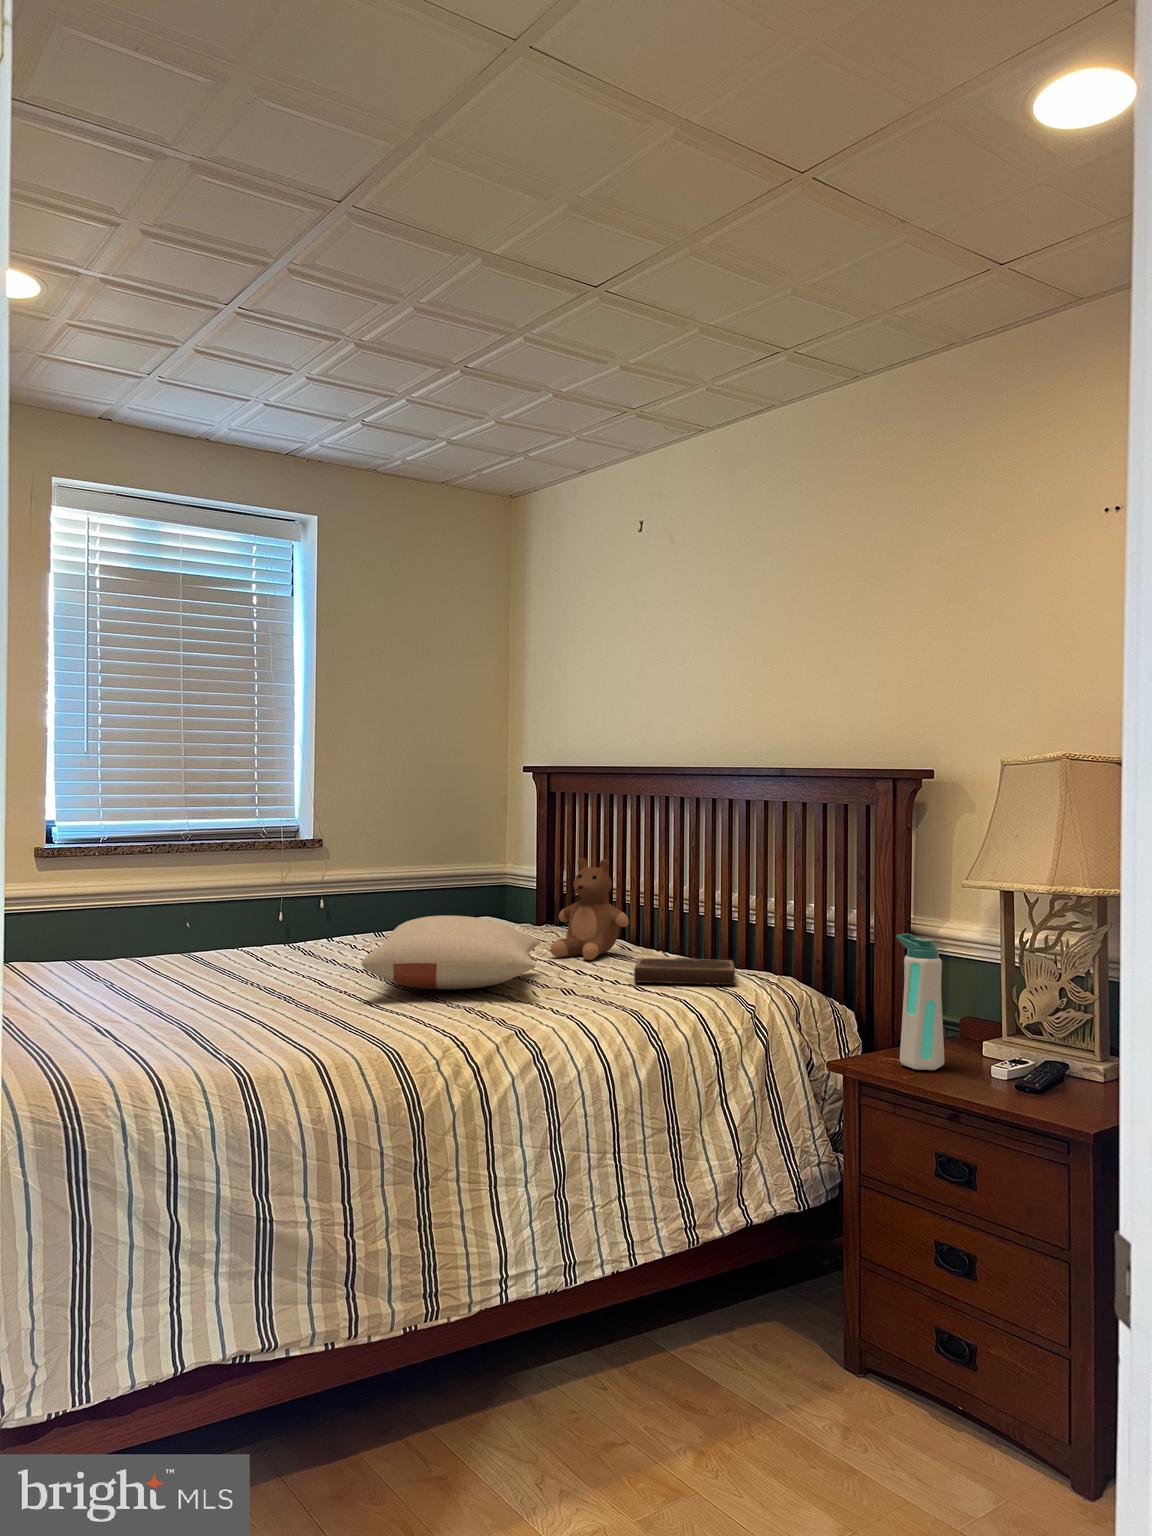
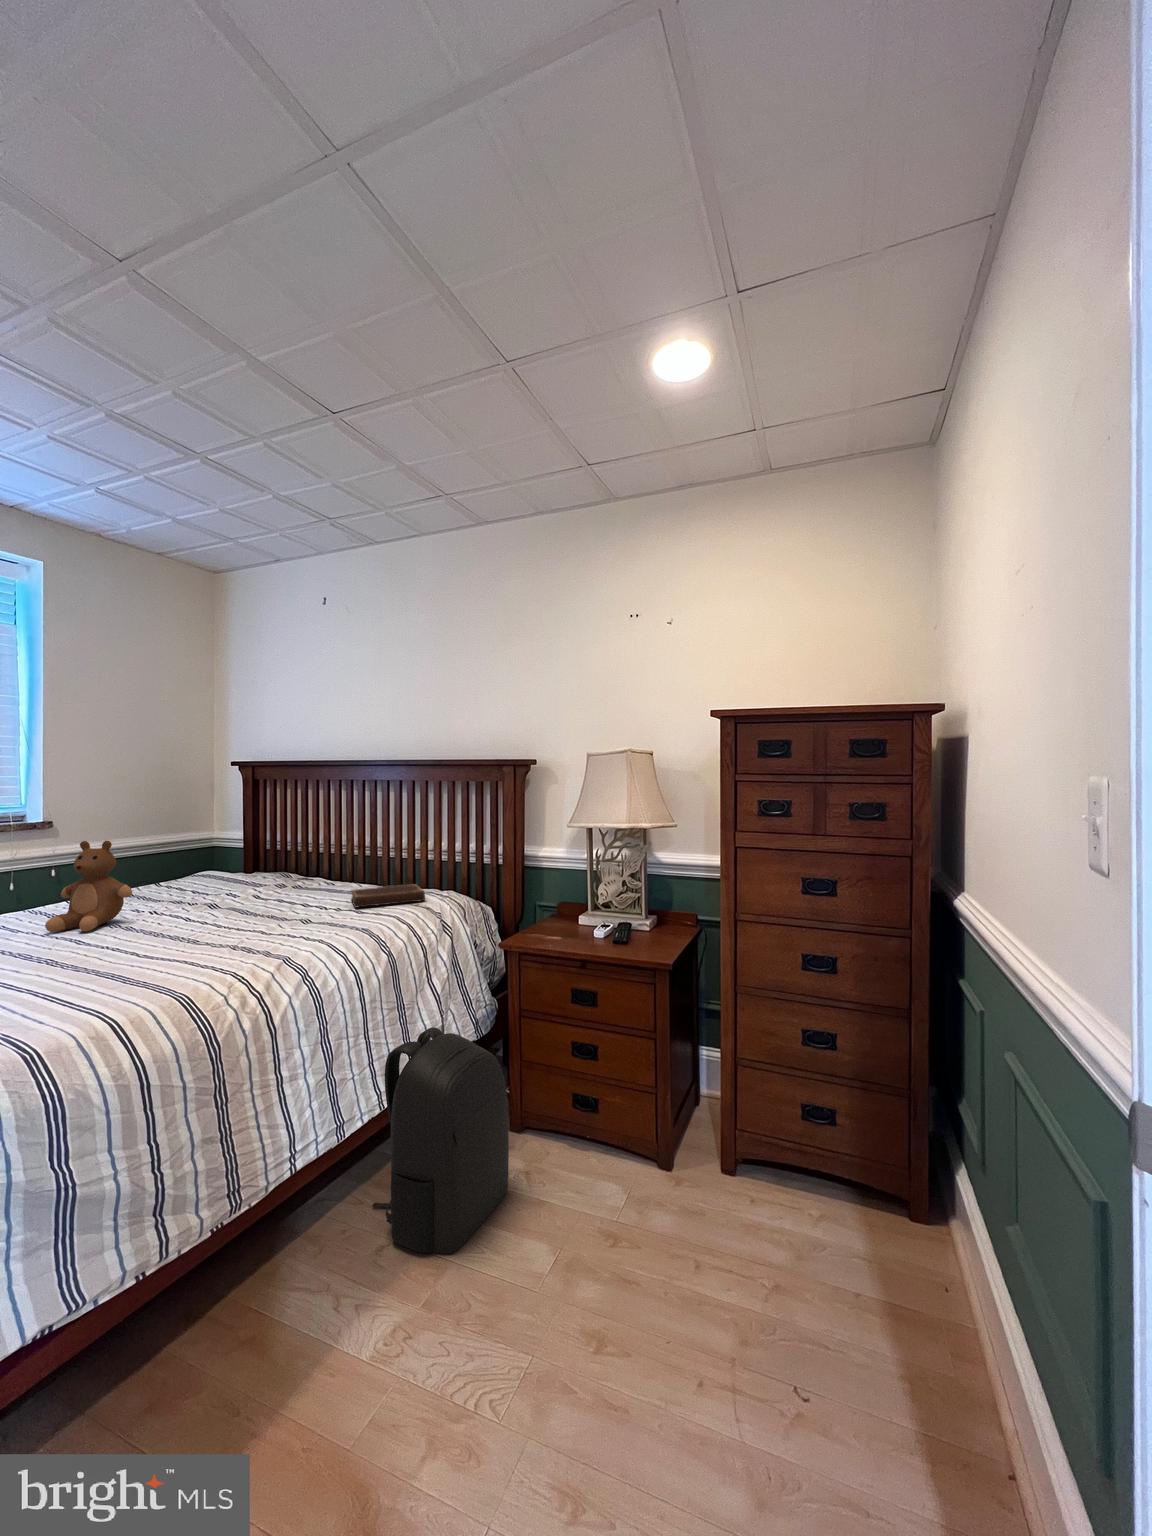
teddy bear: present [550,858,629,960] -> present [45,841,132,932]
pillow: present [362,916,540,990] -> none [131,875,289,936]
water bottle: present [896,933,944,1070] -> none [536,857,566,939]
backpack: none [614,1163,805,1479] -> present [372,1027,509,1254]

